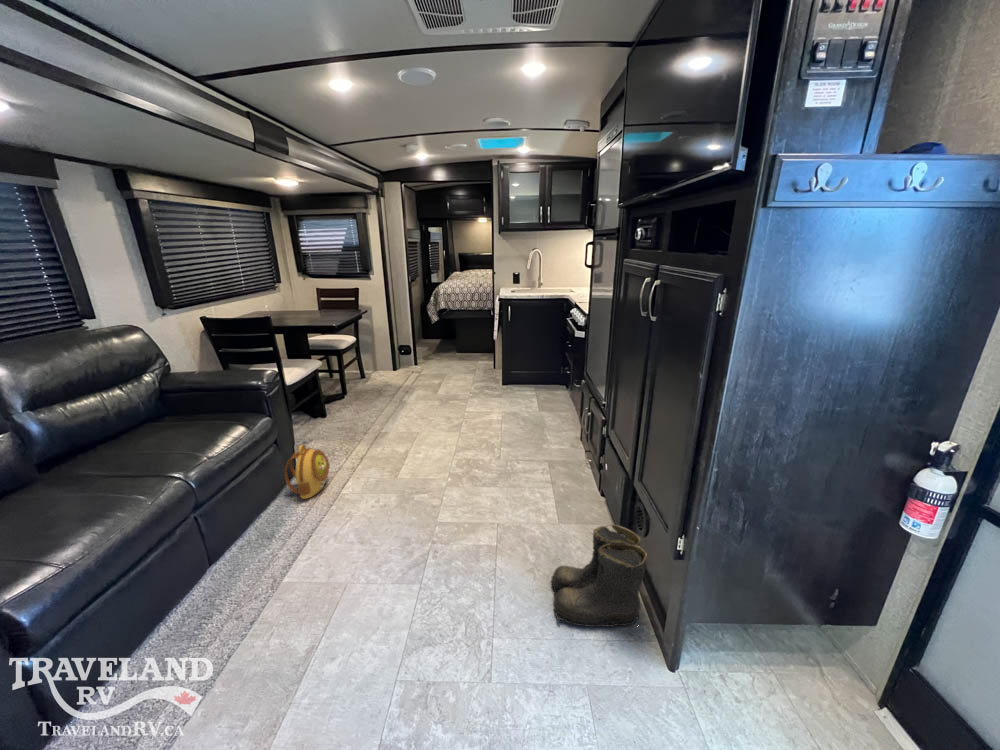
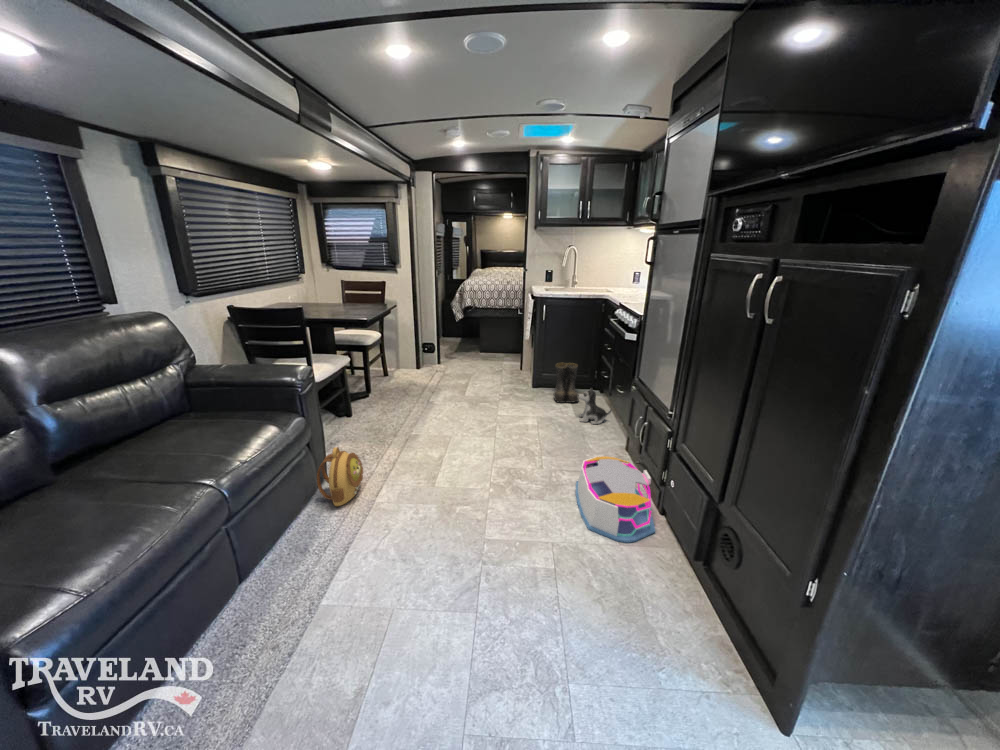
plush toy: none [541,384,573,418] -> present [578,388,612,424]
storage bin: none [527,446,593,521] -> present [575,456,655,543]
boots: present [551,525,647,627] -> present [554,363,579,403]

